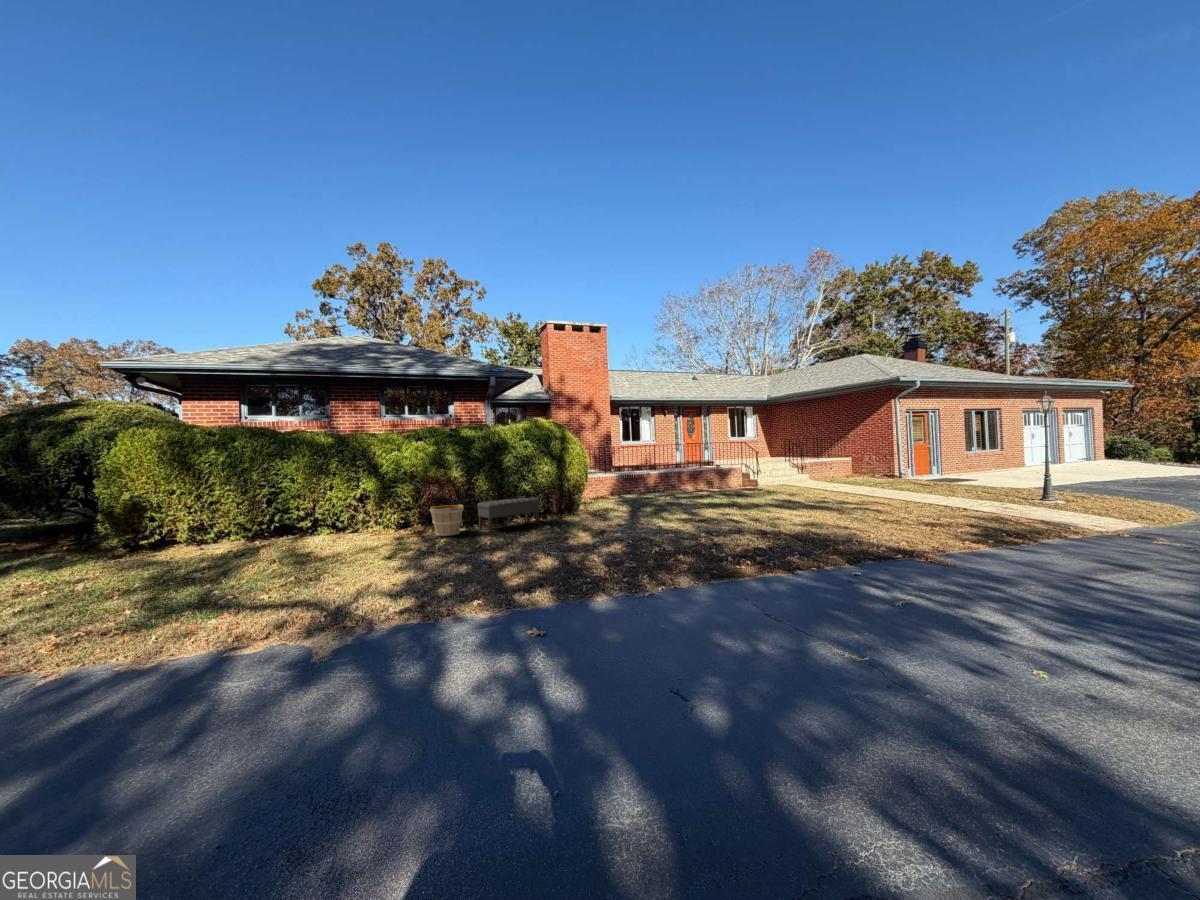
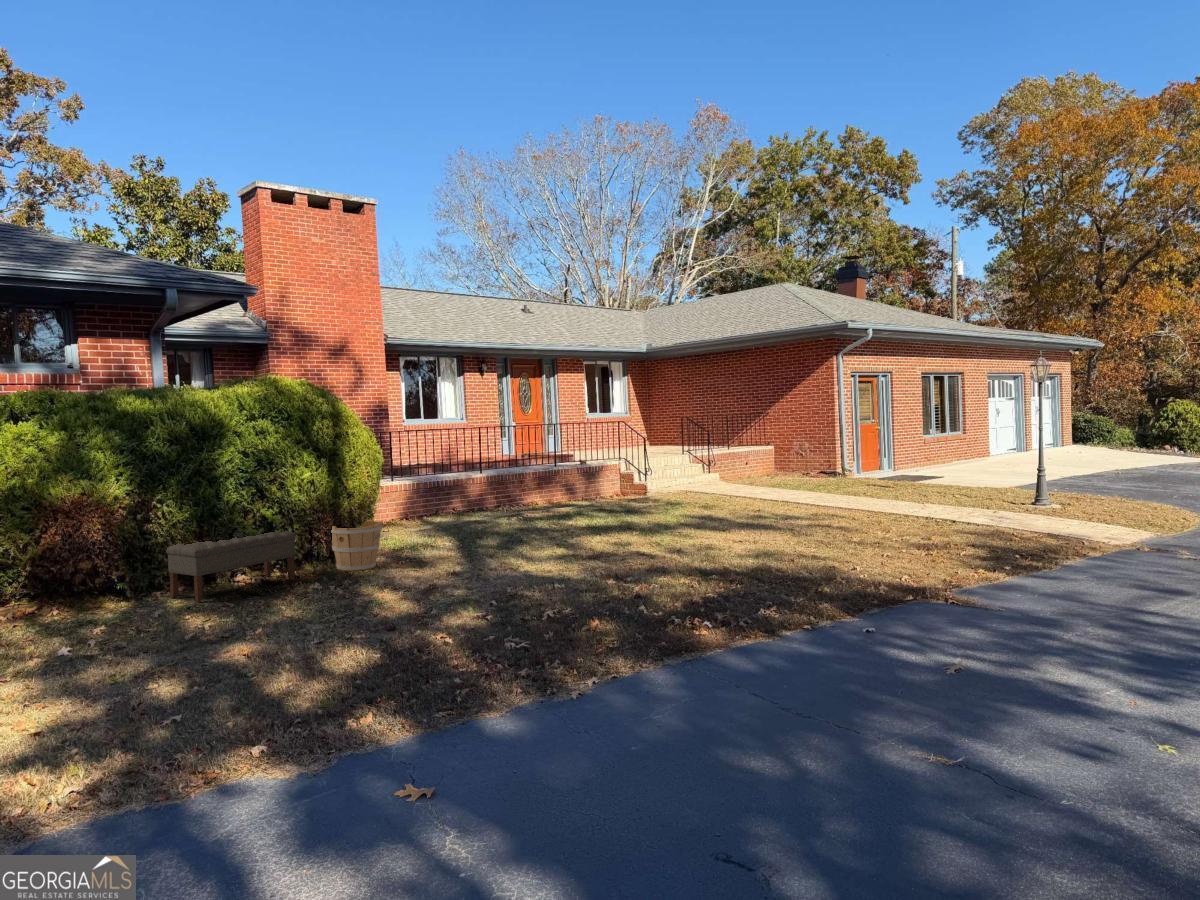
wooden bucket: present [430,504,464,536] -> present [331,520,382,571]

